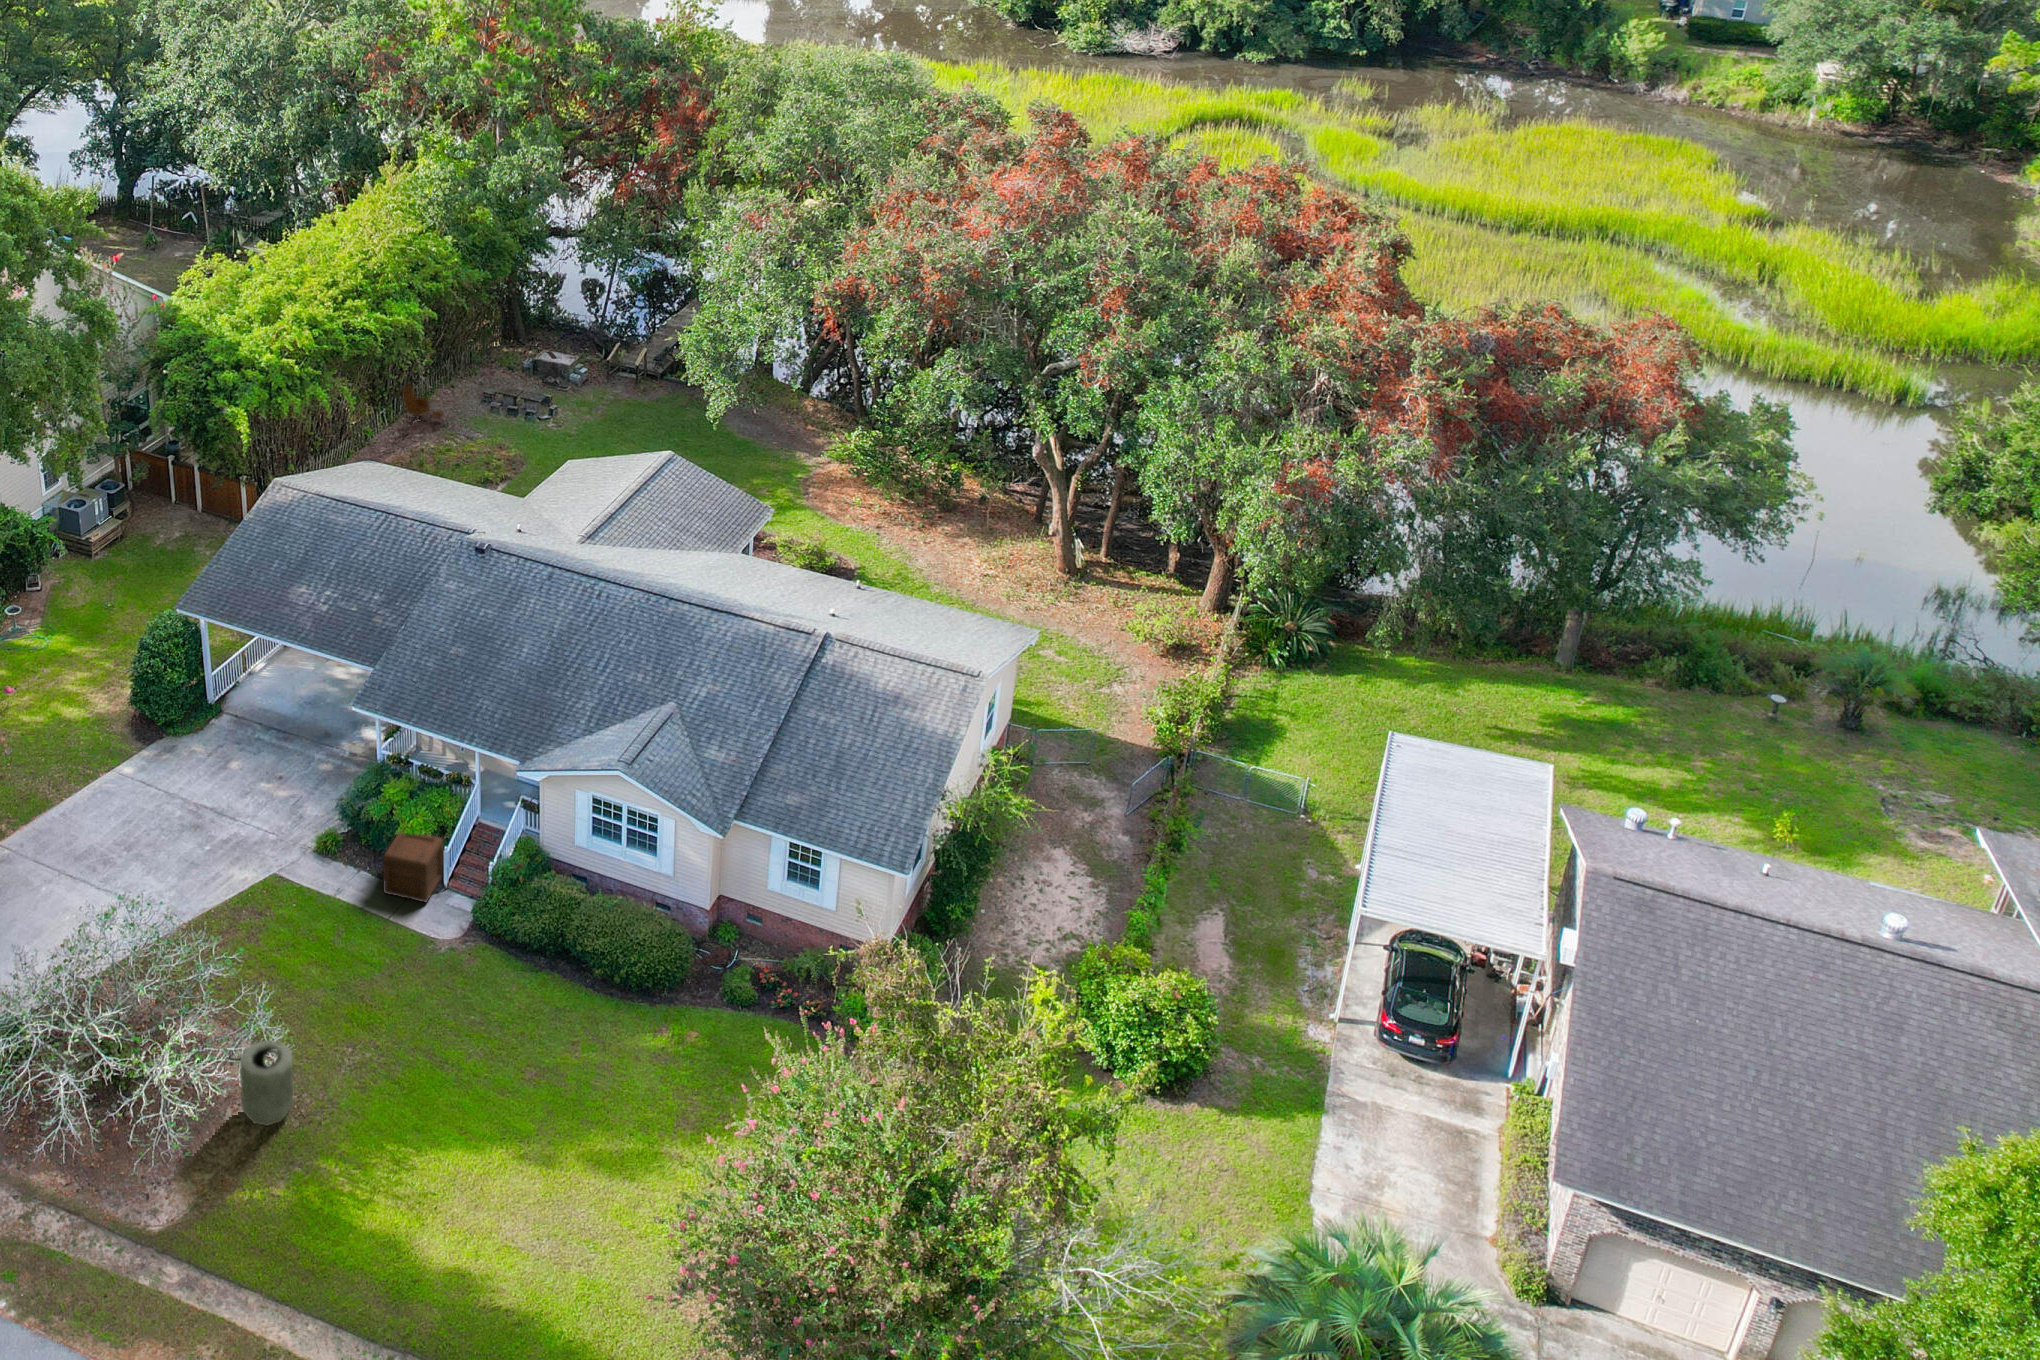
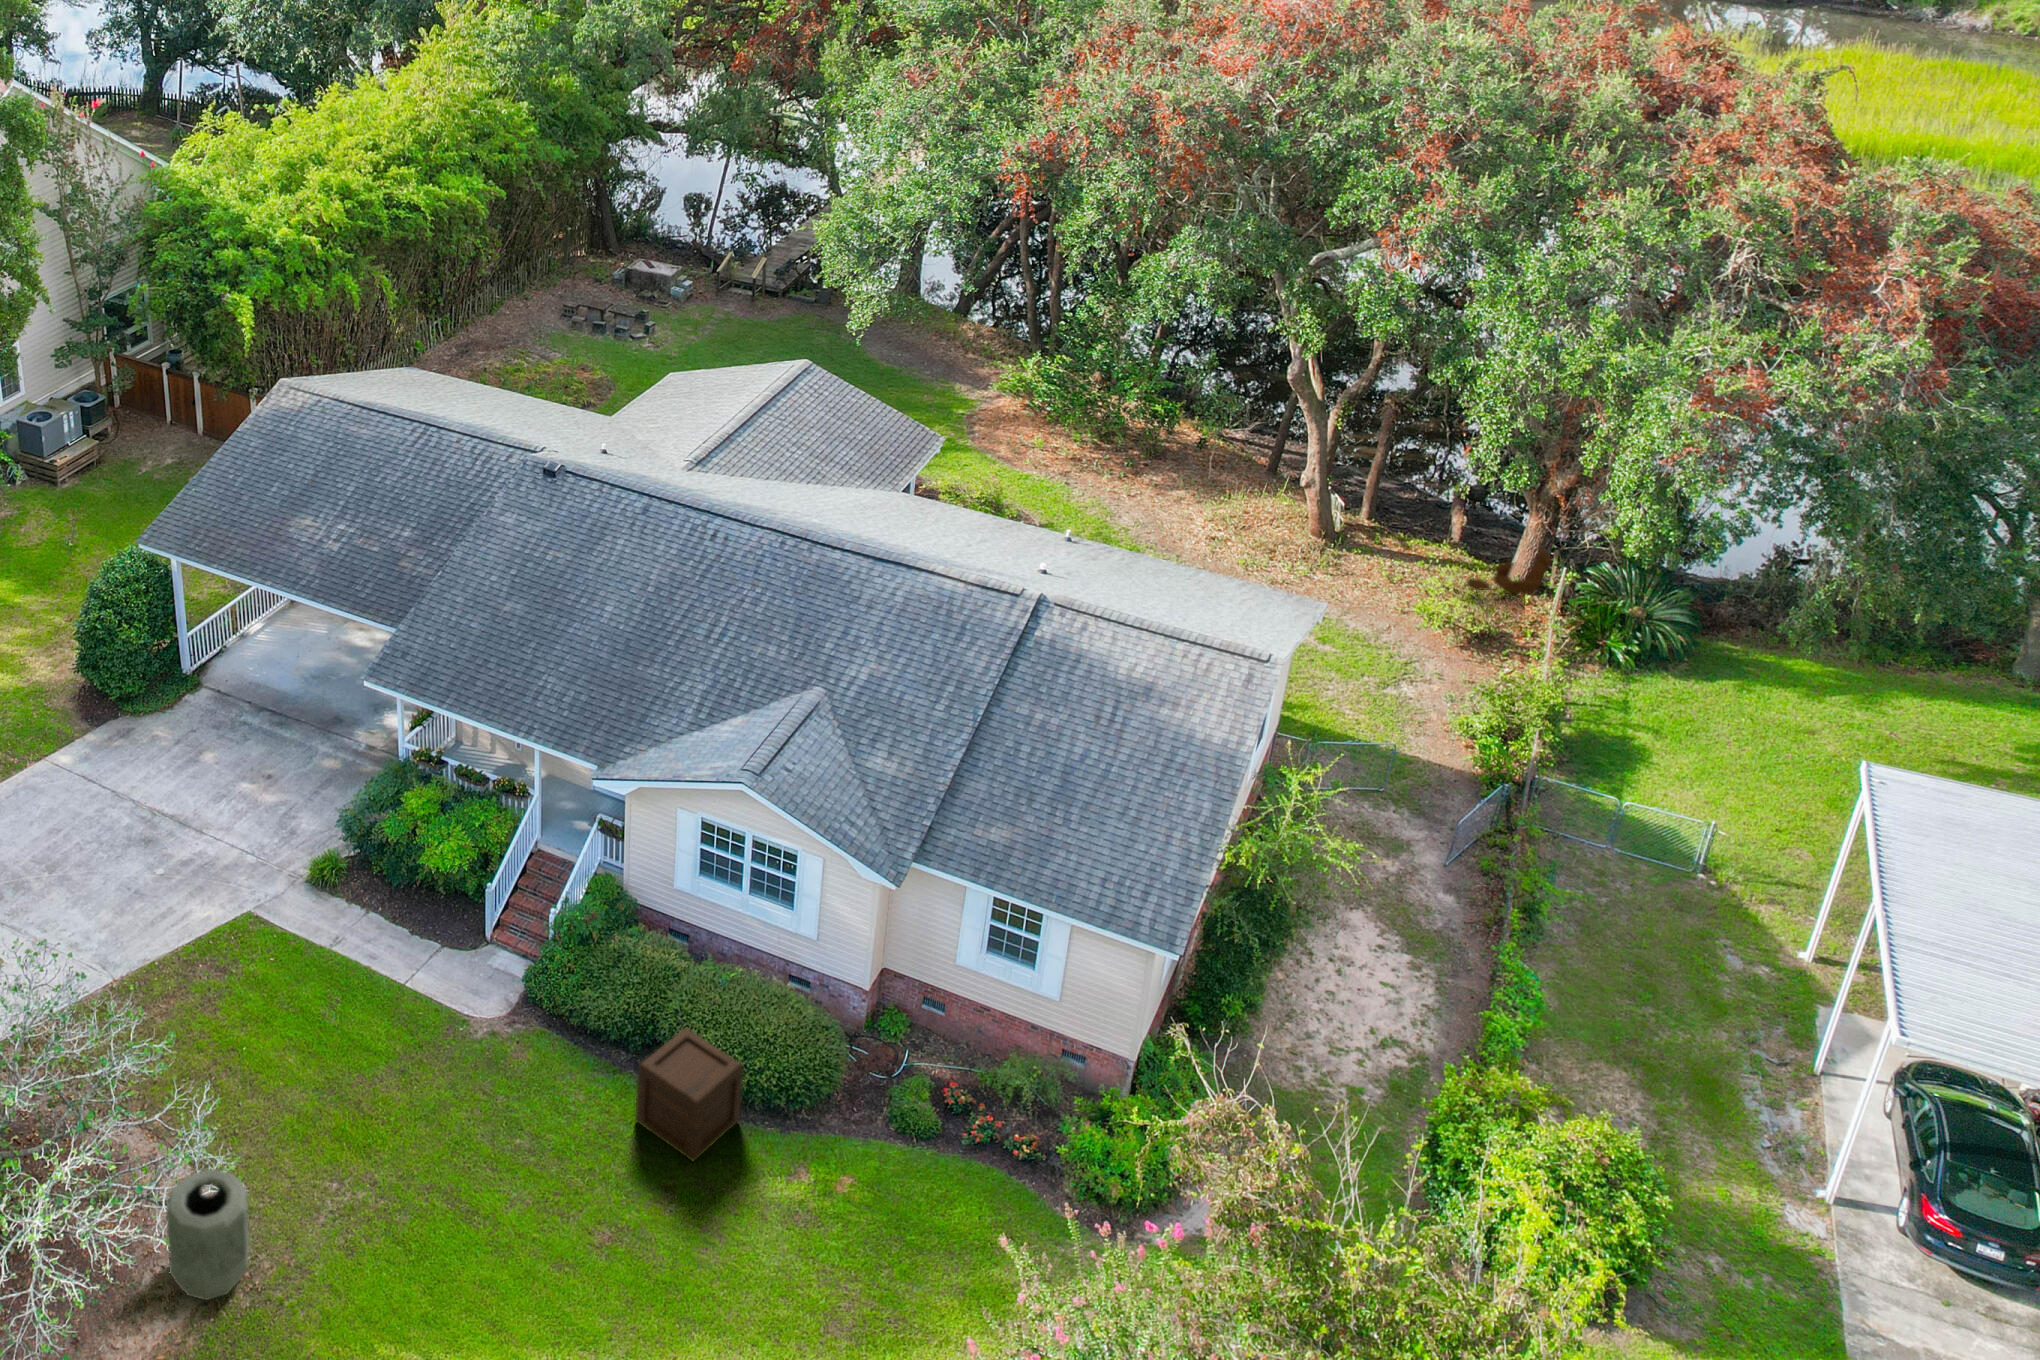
lounge chair: present [402,386,443,423] -> present [1462,548,1552,606]
wooden crate: present [383,832,444,902] -> present [635,1028,744,1161]

